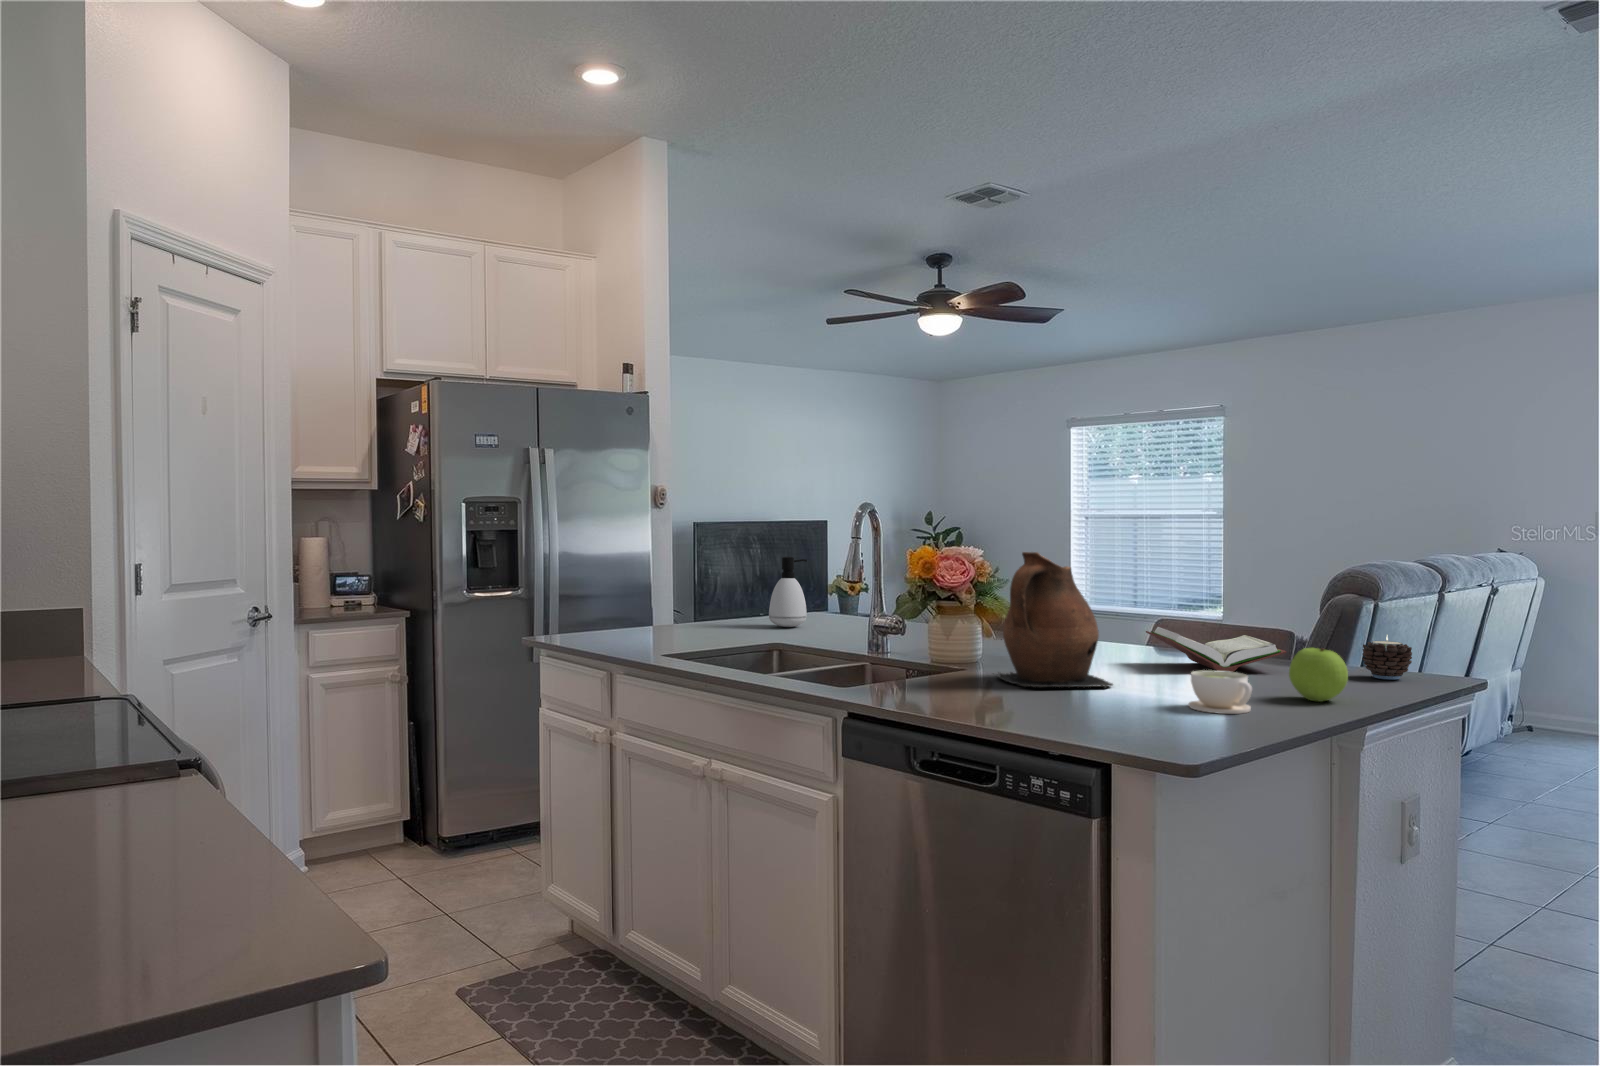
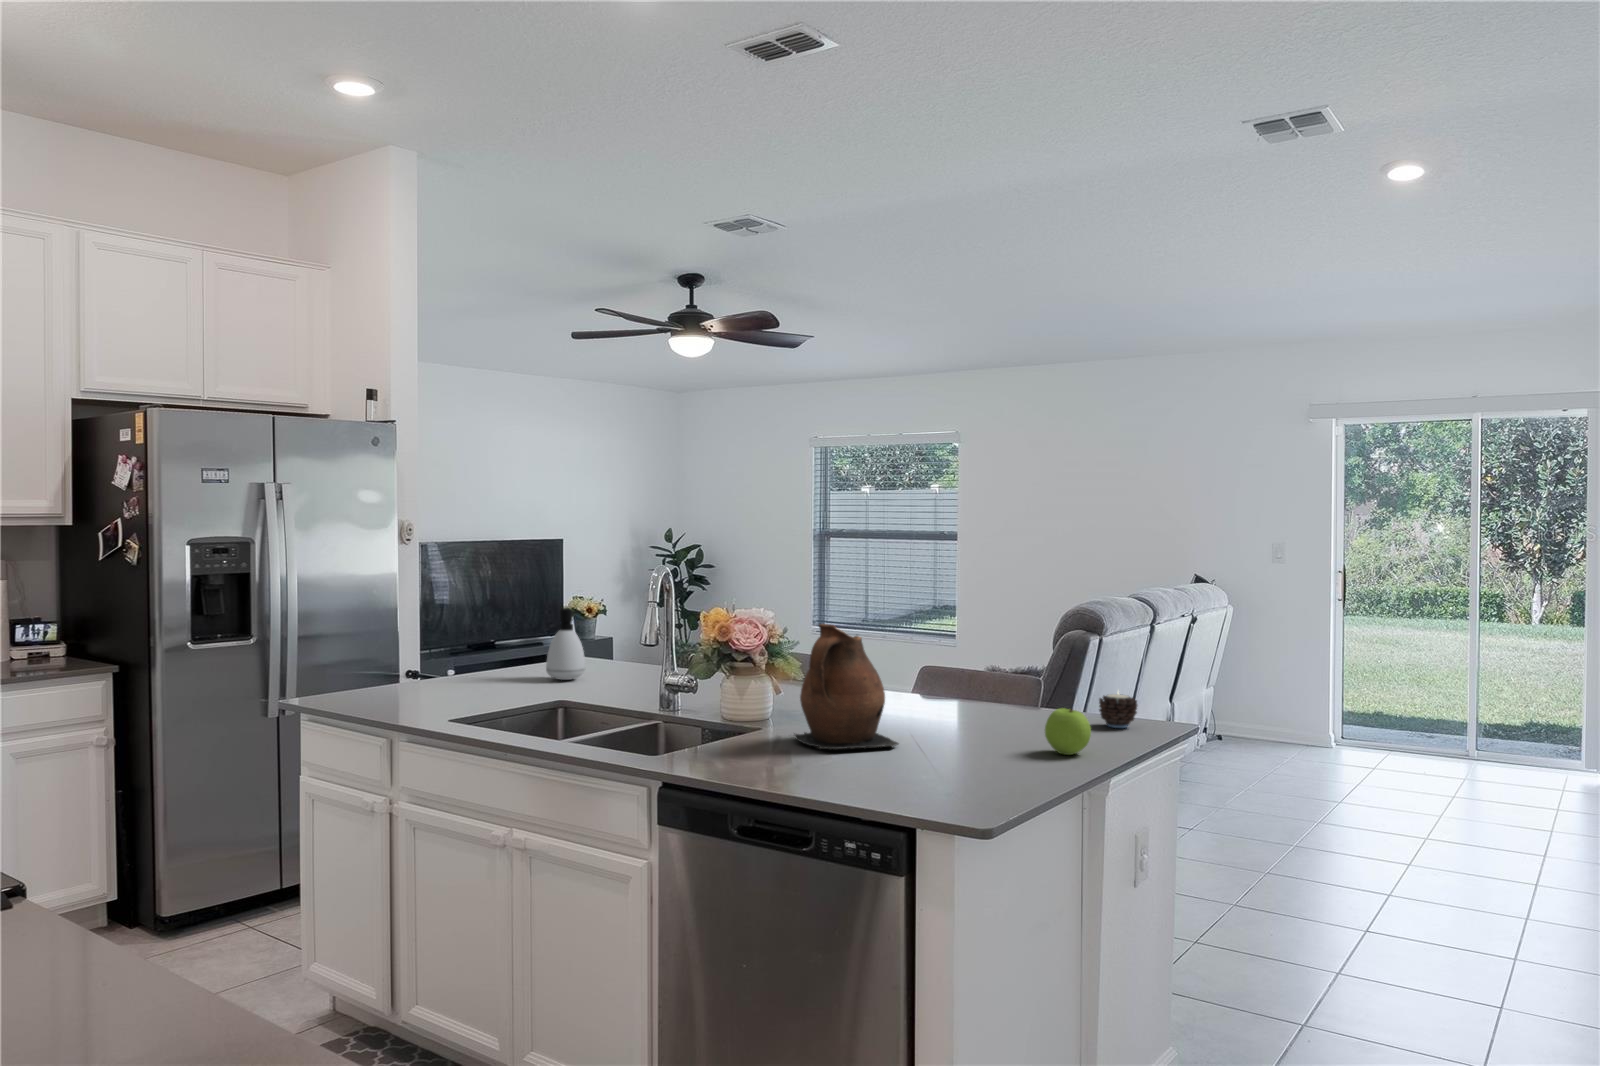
book: present [1146,627,1286,672] -> none [919,683,1038,726]
coffee cup: present [1188,670,1252,714] -> none [966,732,1019,772]

